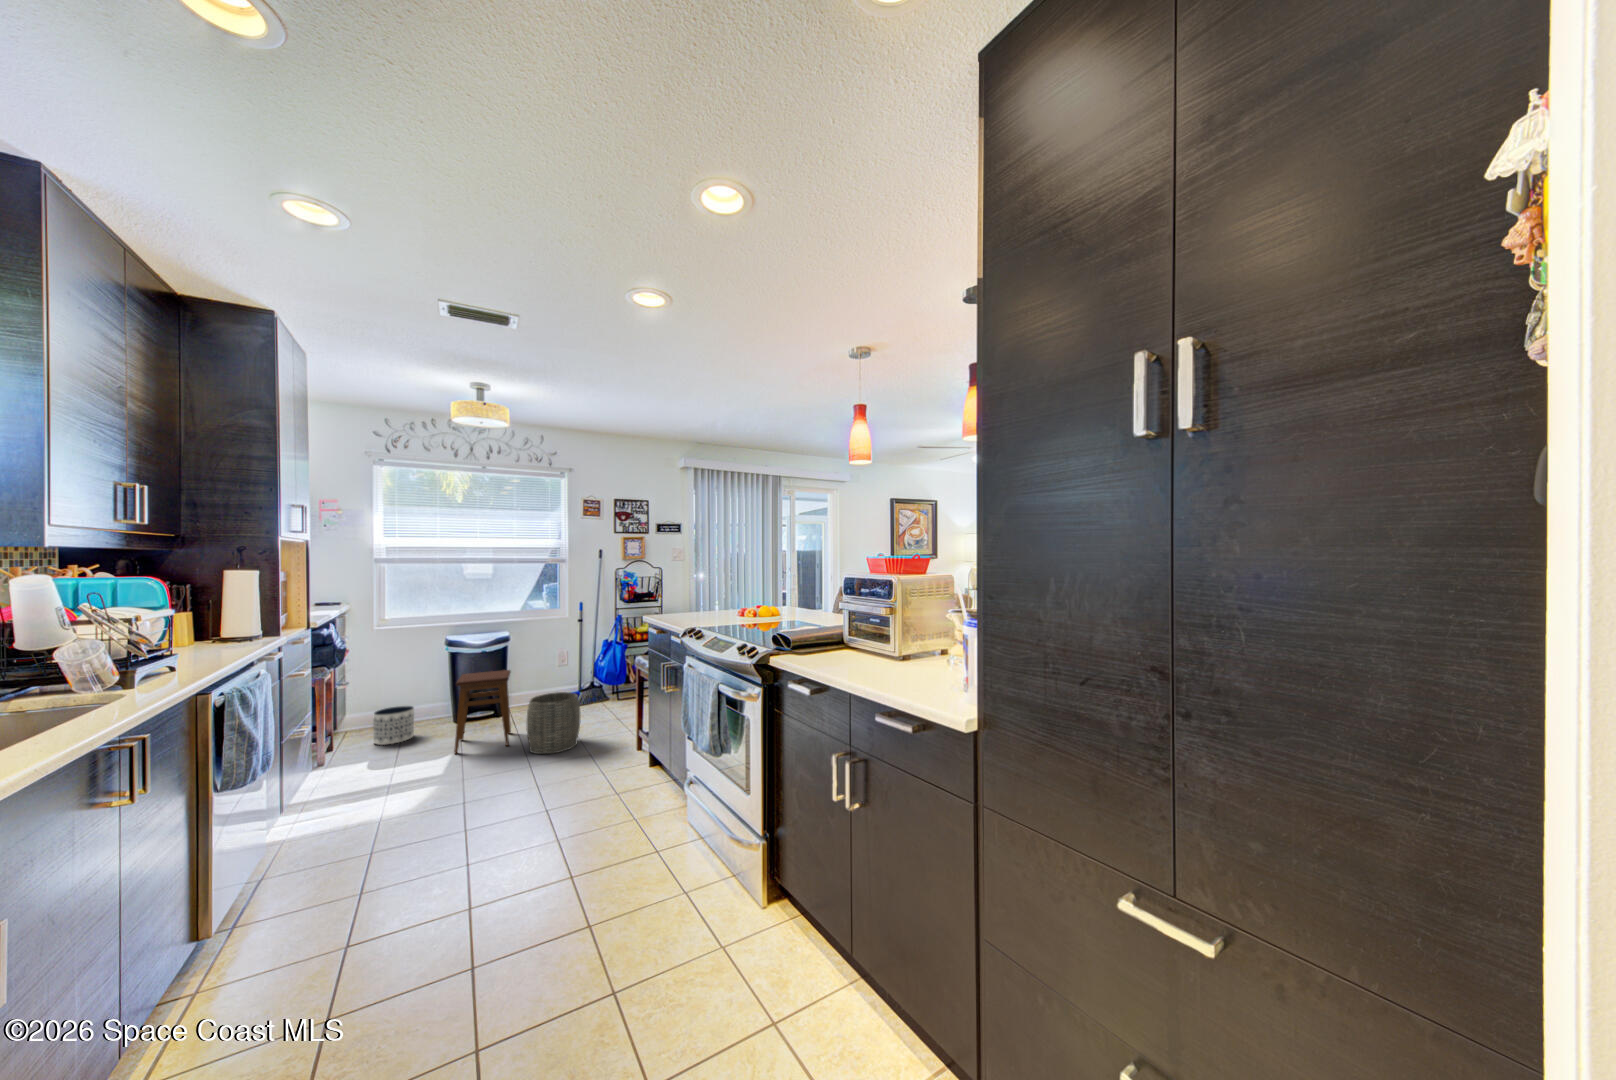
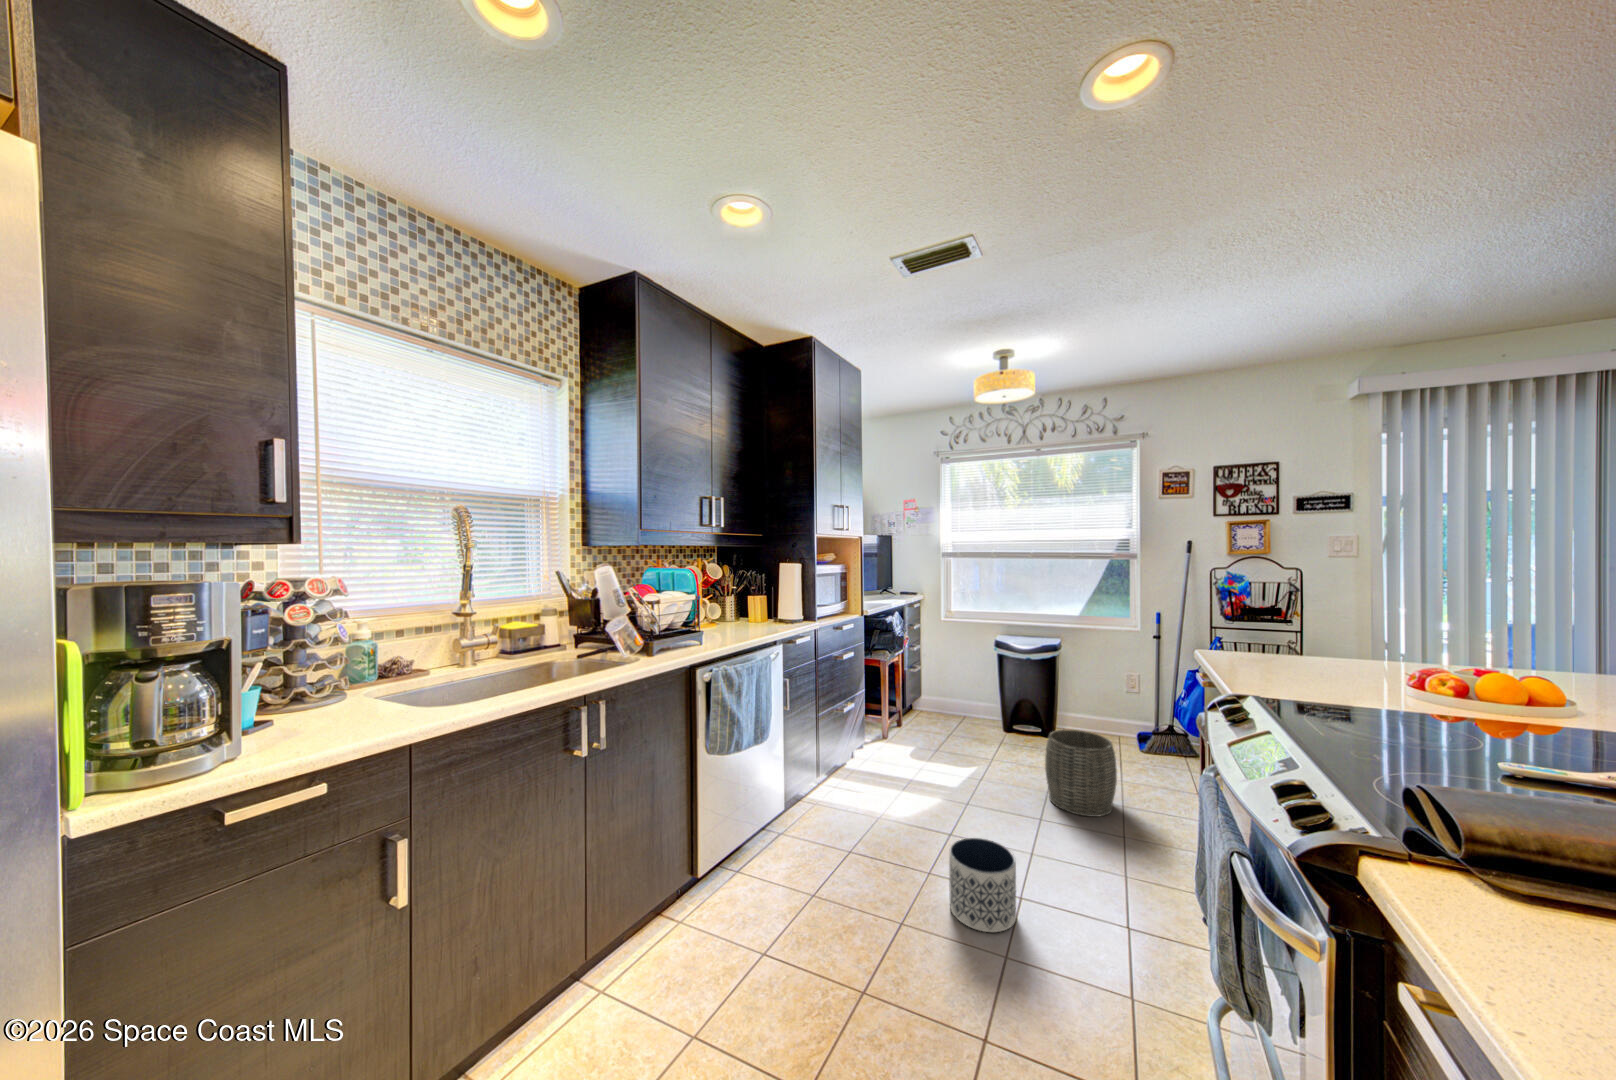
stool: present [454,670,511,753] -> none [980,679,1048,778]
planter: present [373,706,414,745] -> present [949,838,1016,932]

